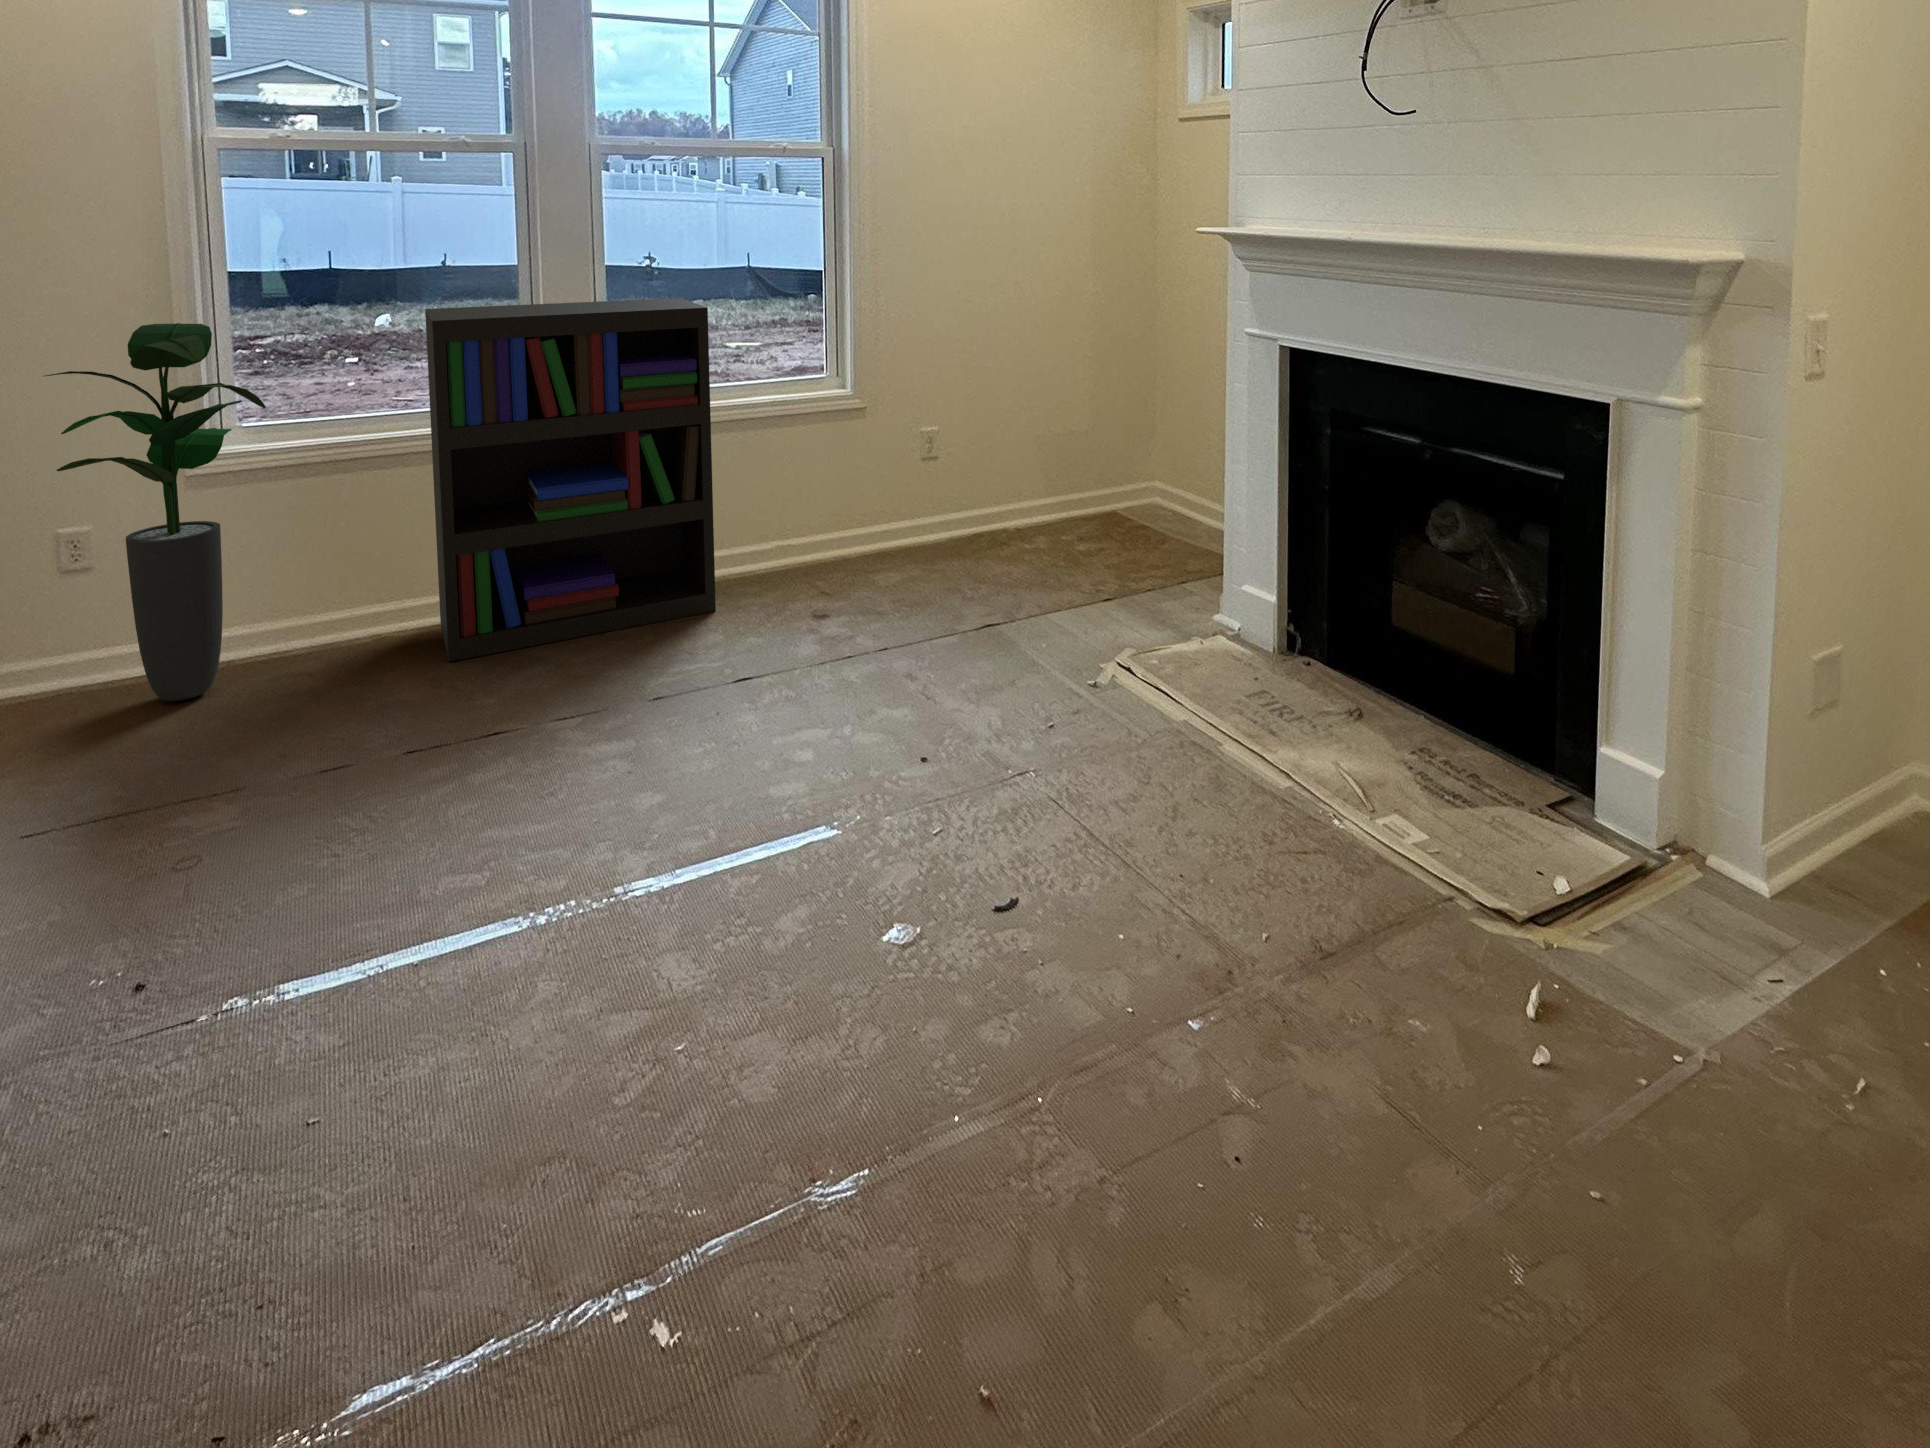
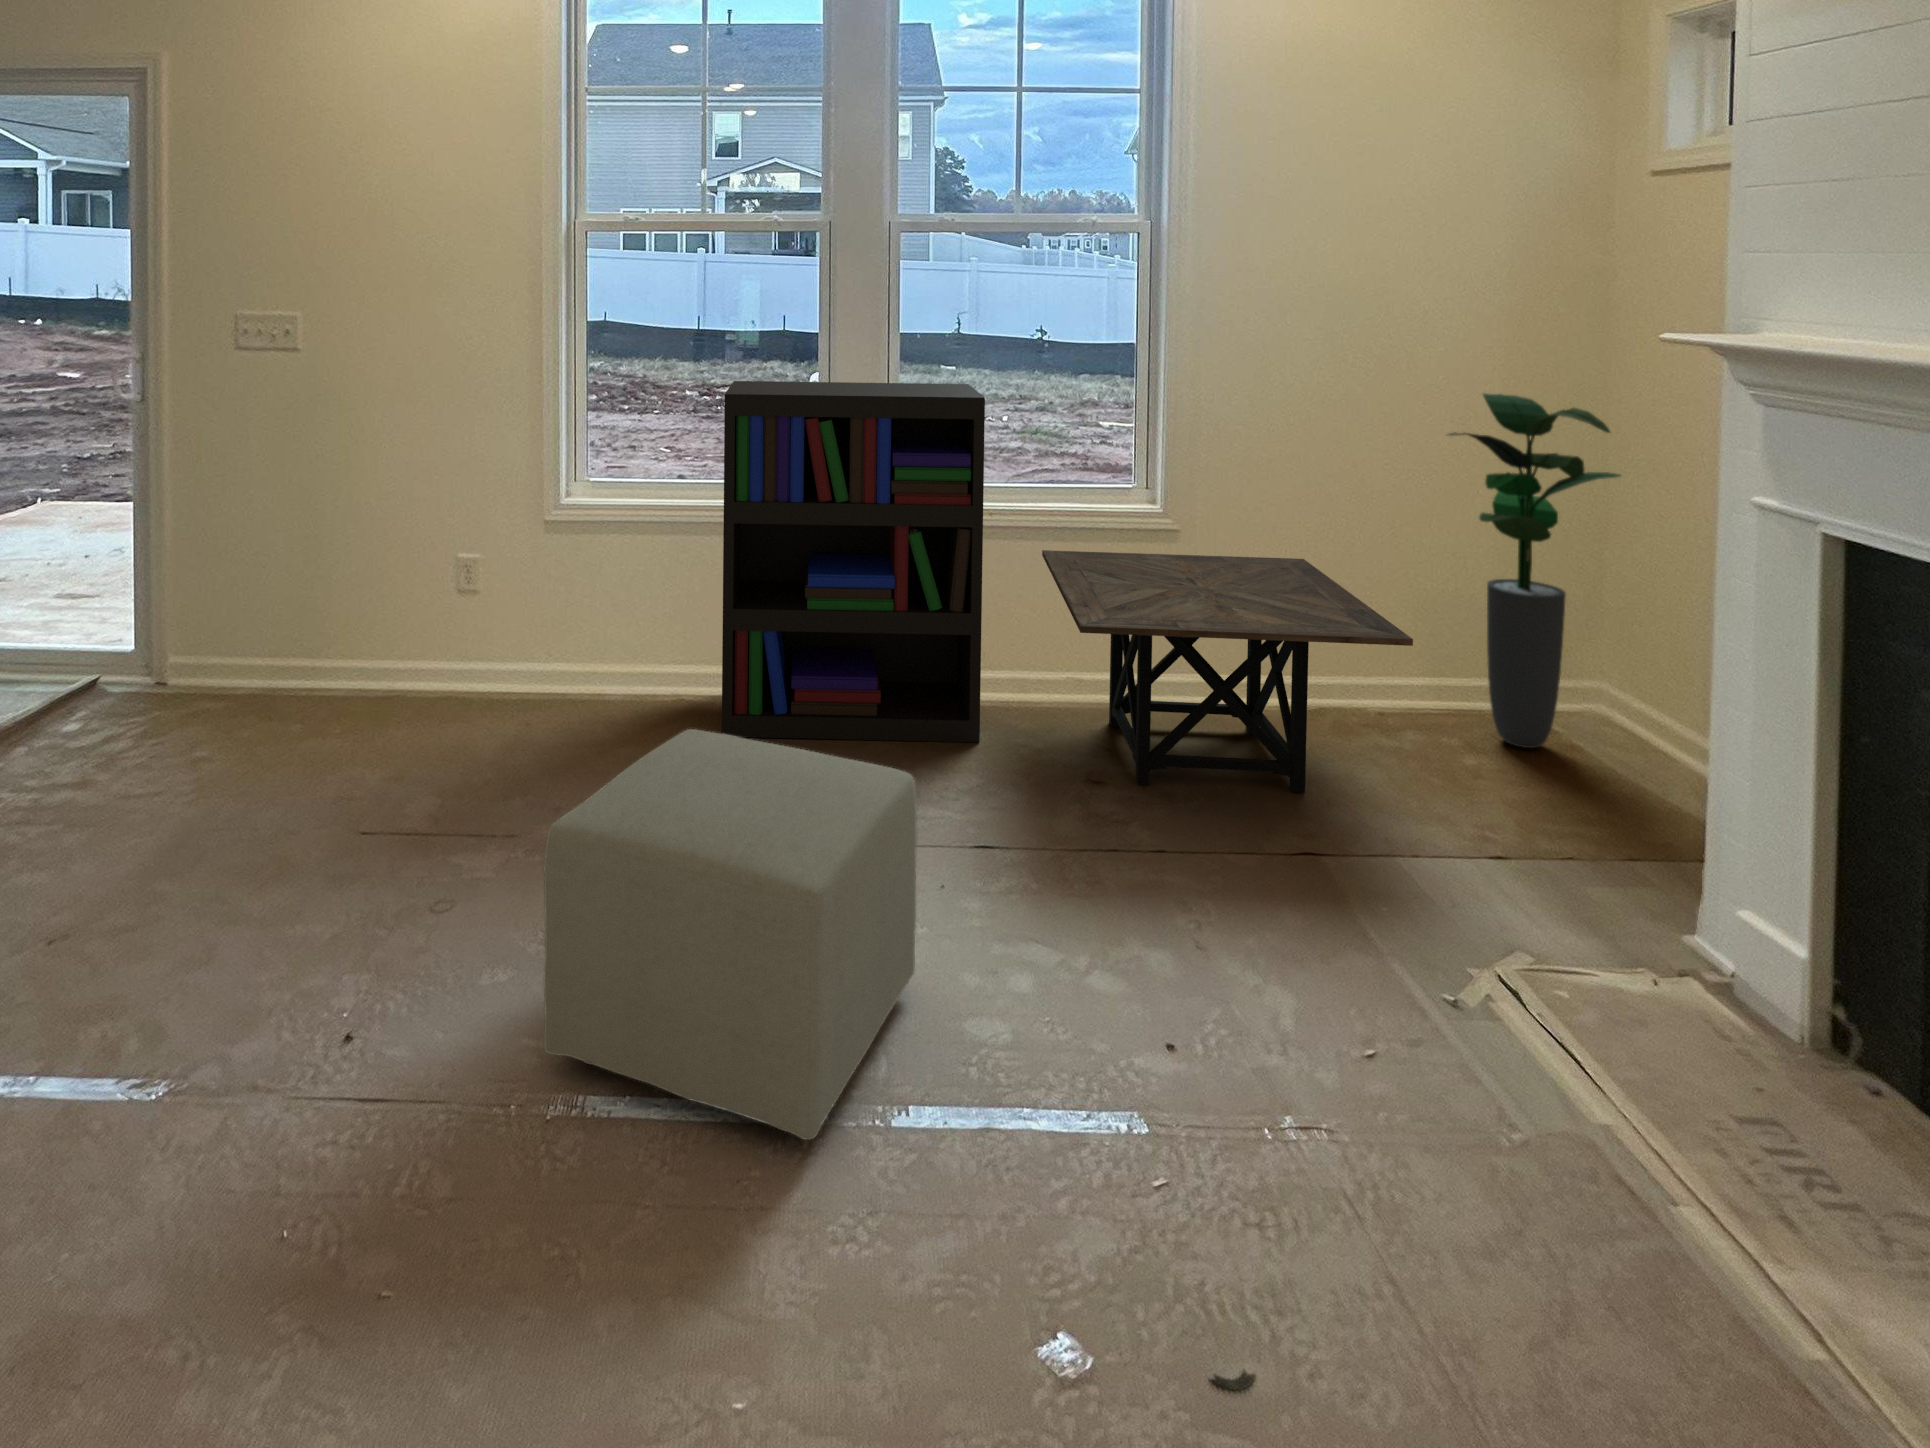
potted plant: present [45,323,266,701] -> present [1449,394,1620,748]
side table: none [755,419,1052,611] -> present [1042,550,1413,793]
ottoman: none [368,616,720,939] -> present [543,729,917,1140]

